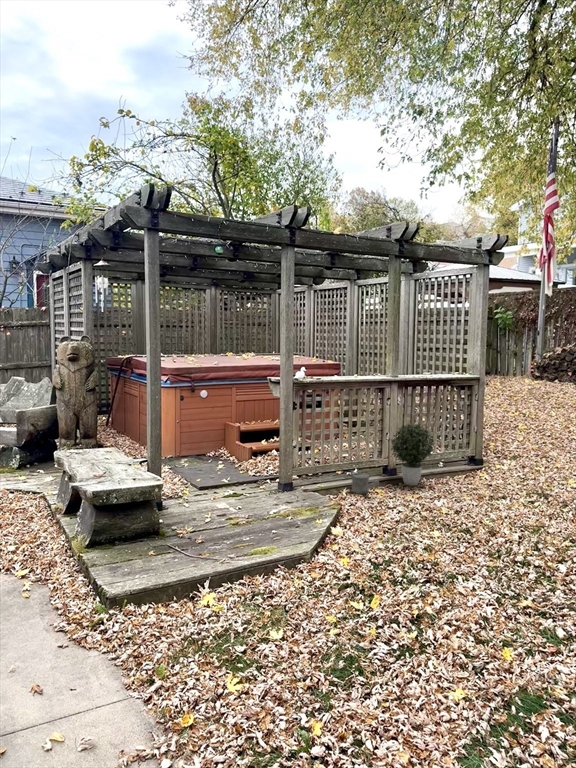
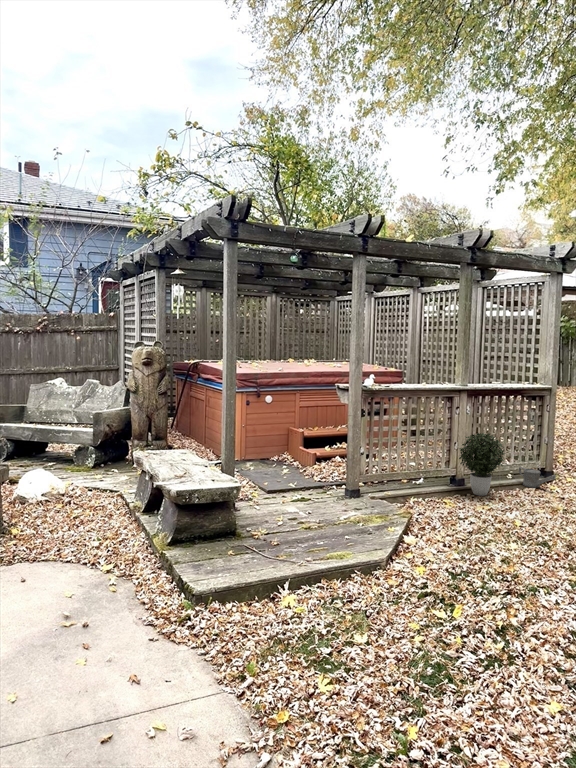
watering can: present [351,471,379,494] -> present [519,467,556,488]

